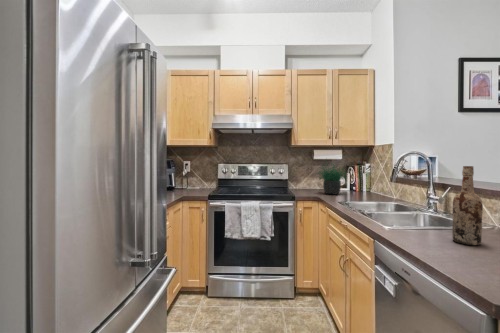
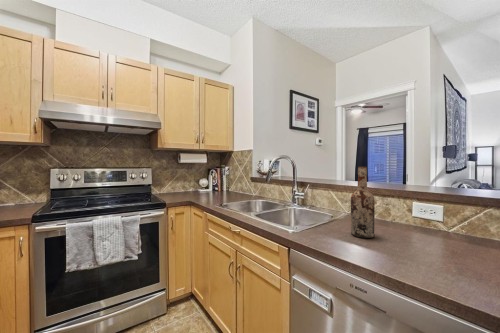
potted plant: present [318,167,346,194] -> none [179,159,219,197]

